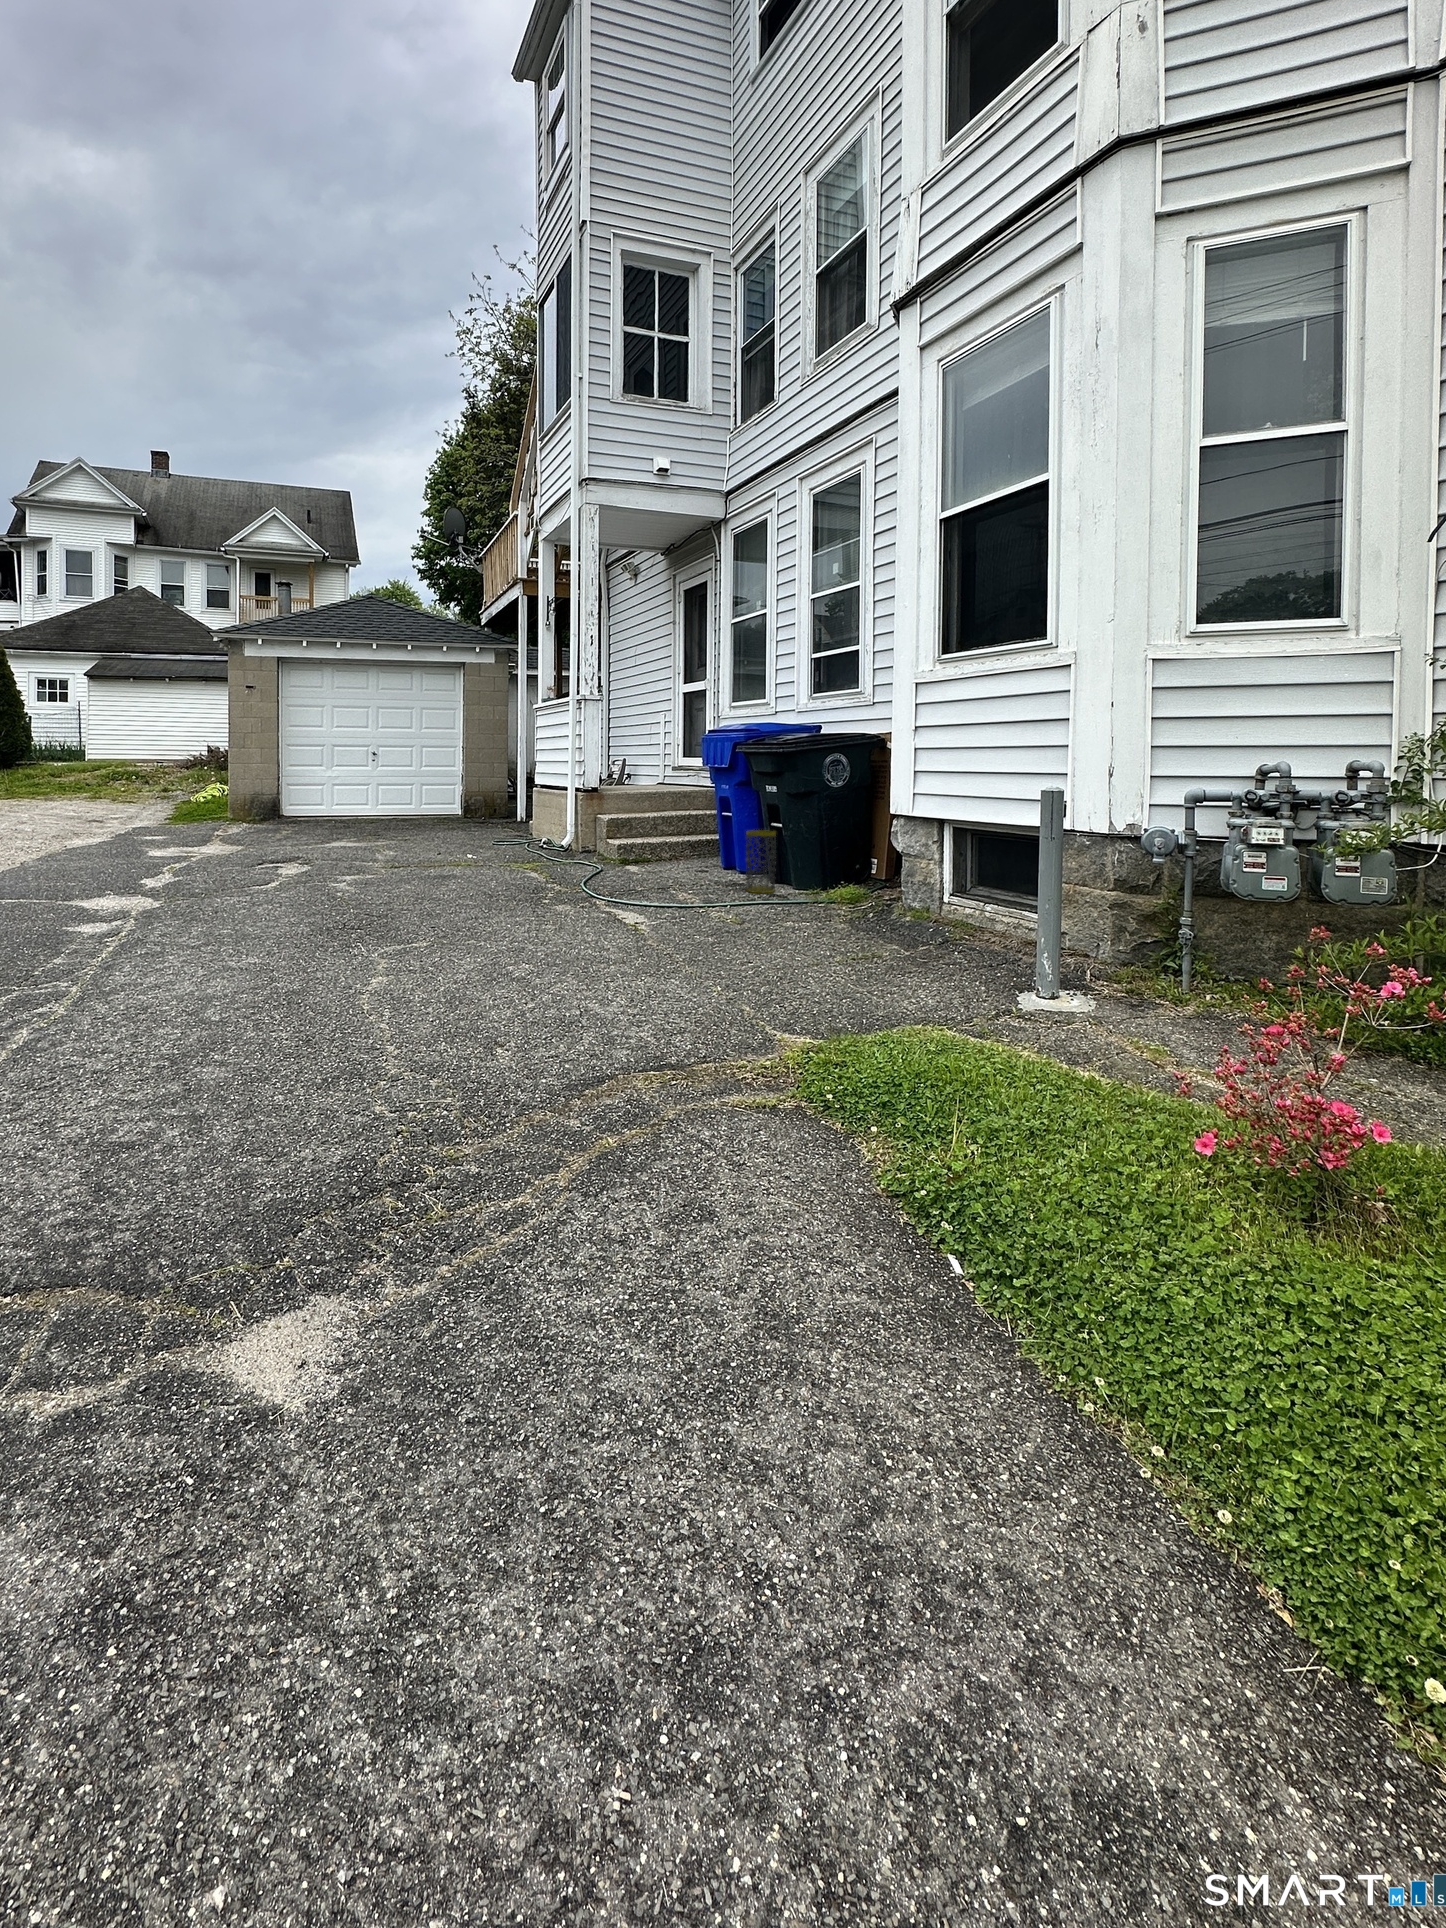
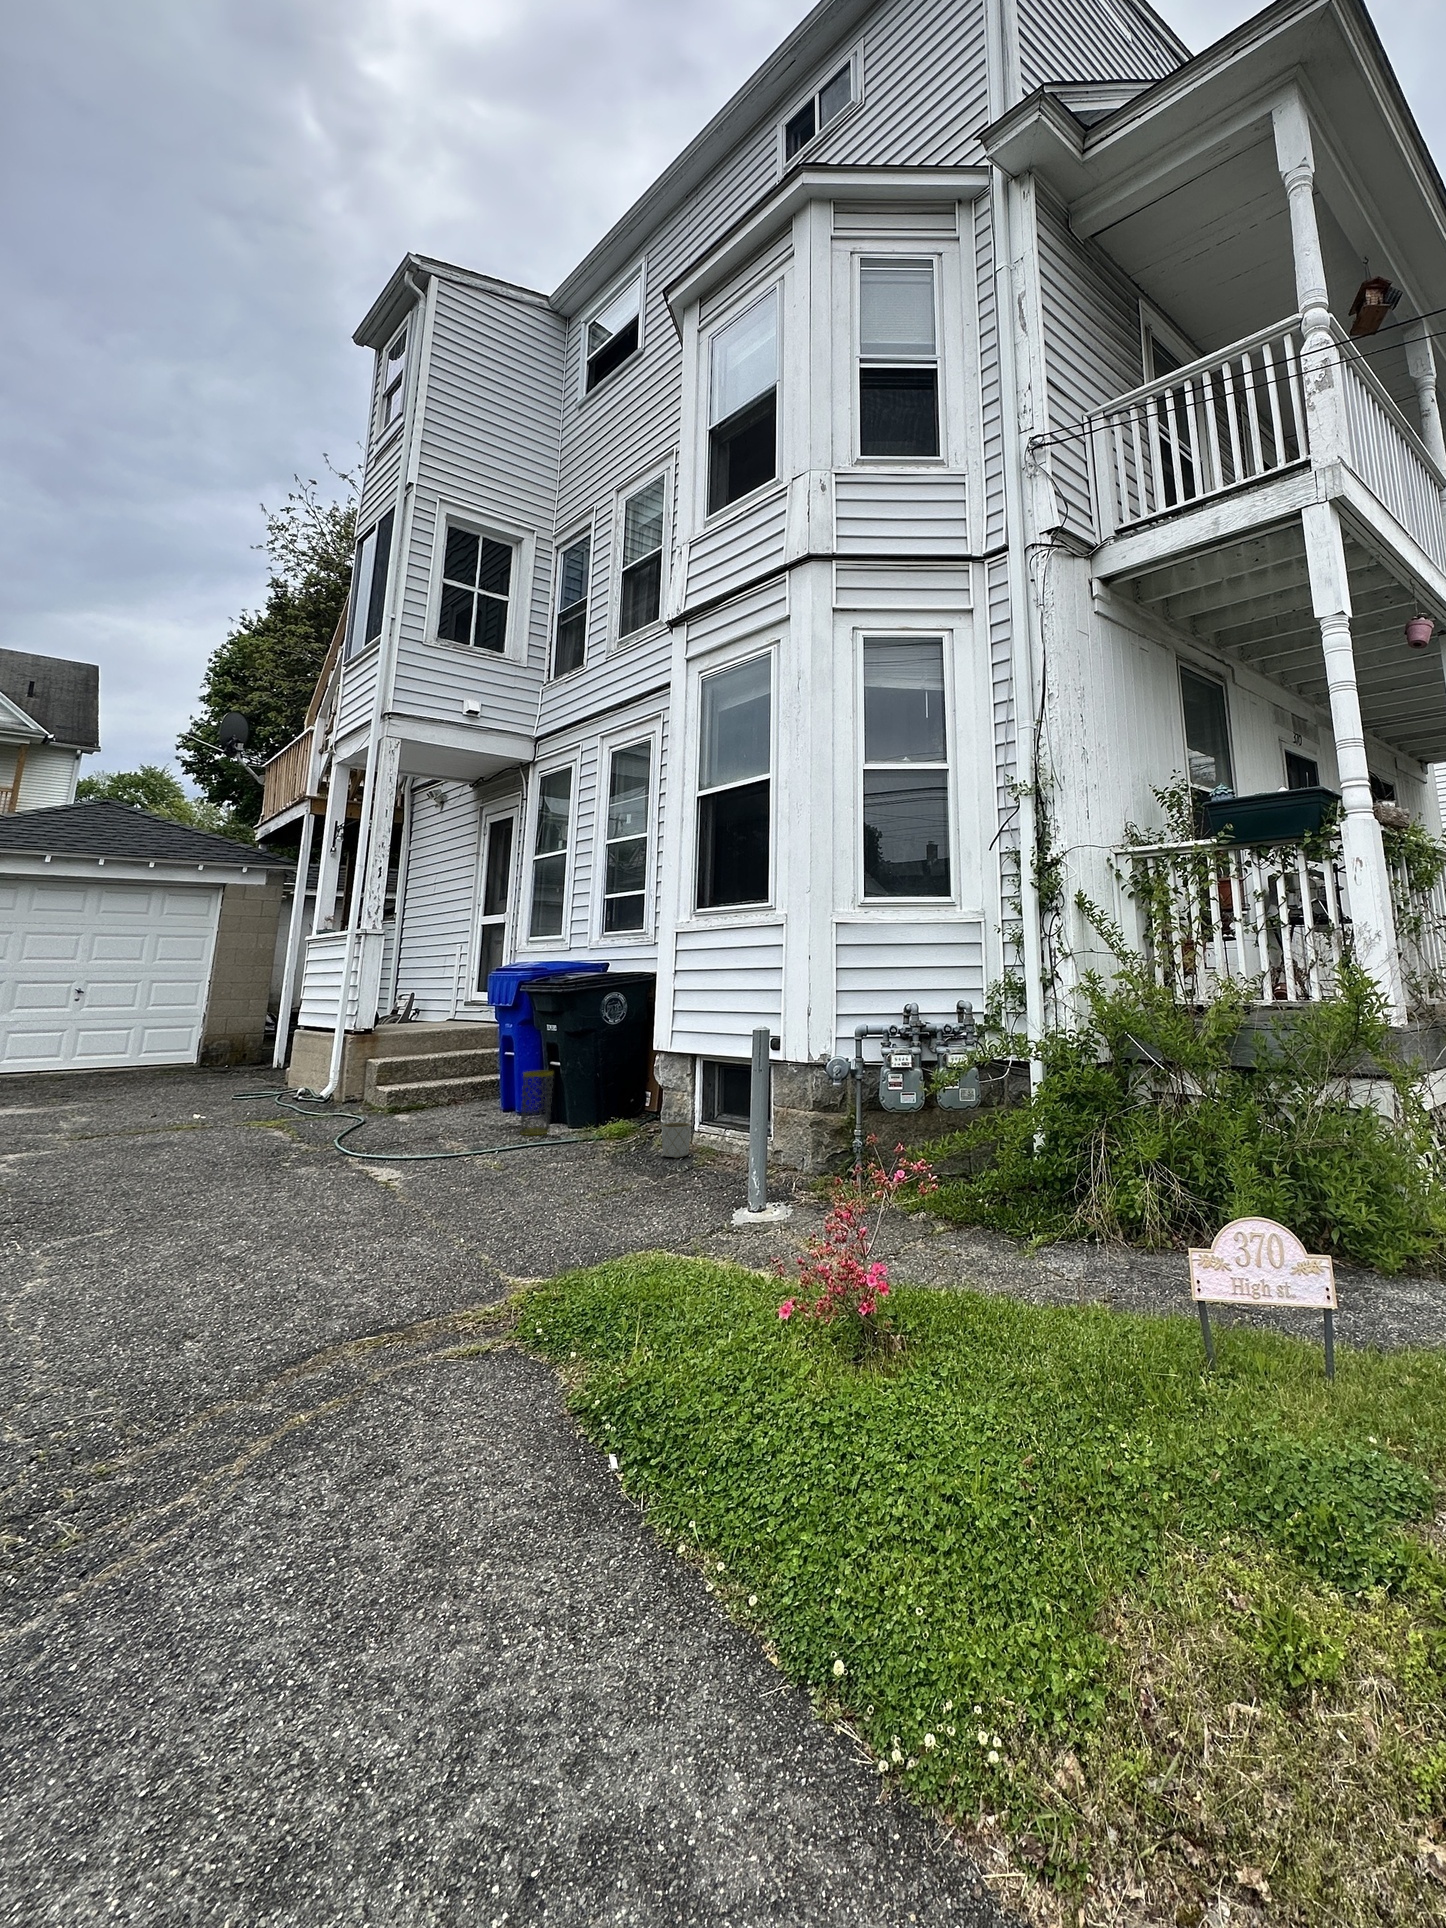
planter: none [905,889,938,927] -> present [662,1122,691,1158]

